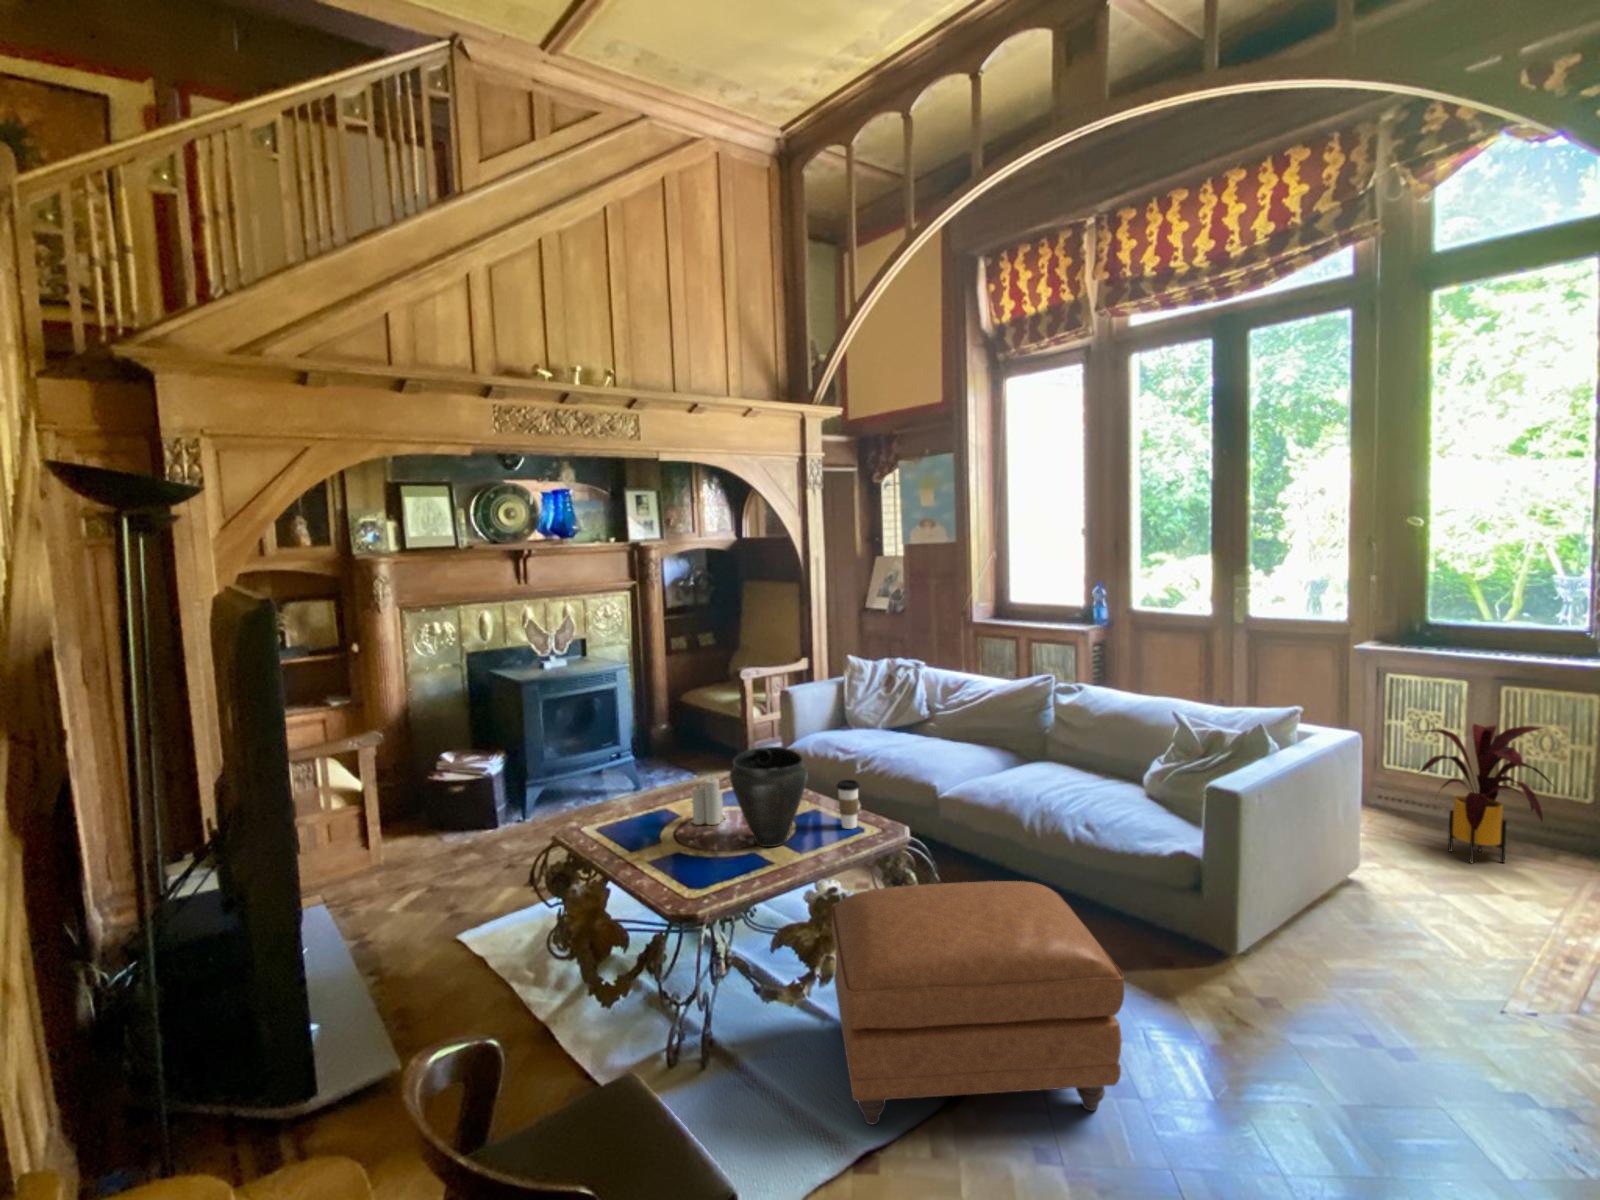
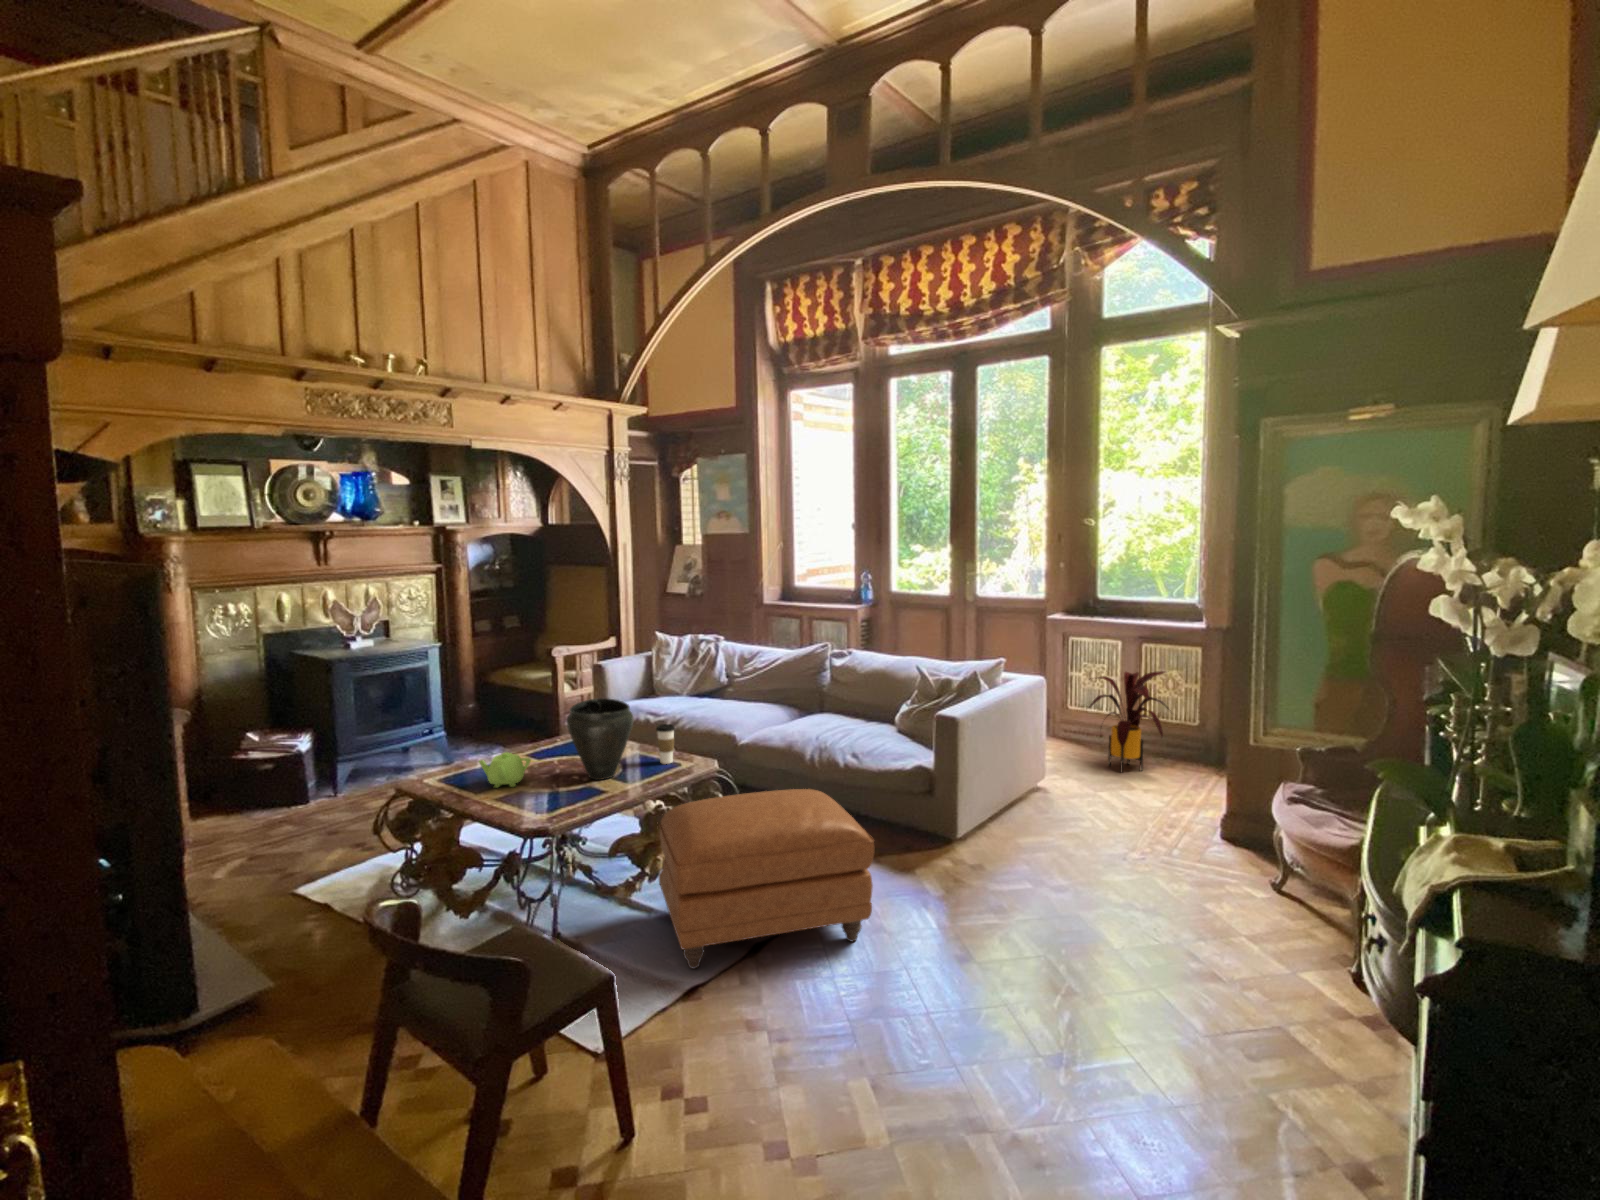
candle: present [691,778,726,825] -> none [528,725,559,769]
teapot: none [632,807,689,850] -> present [479,752,531,788]

